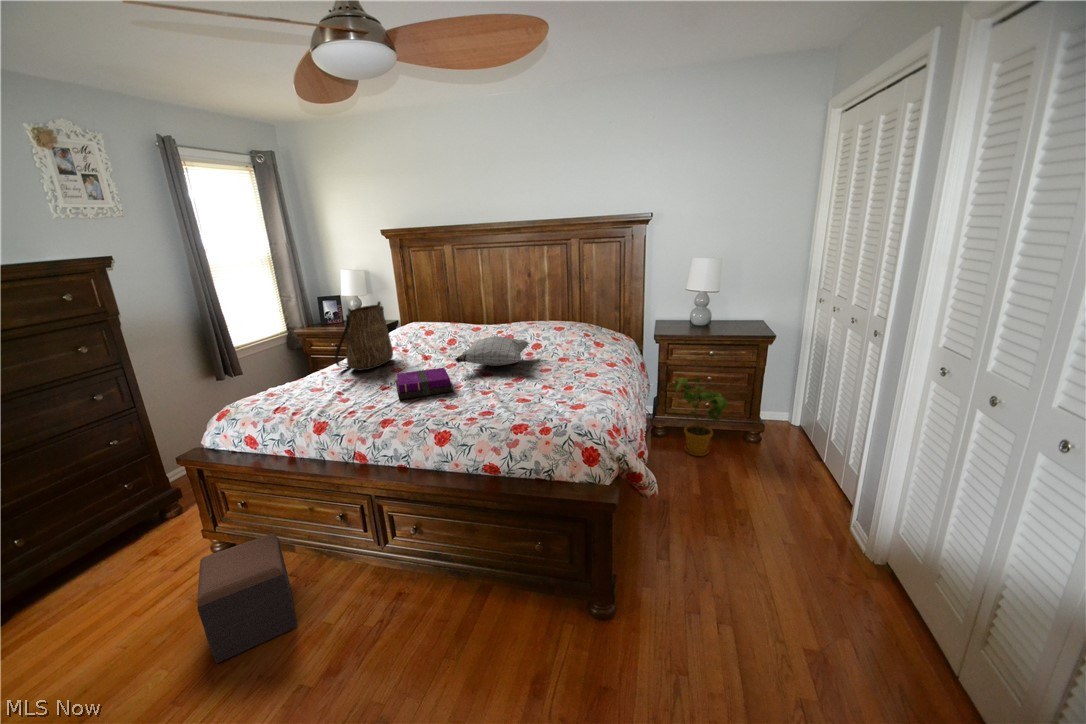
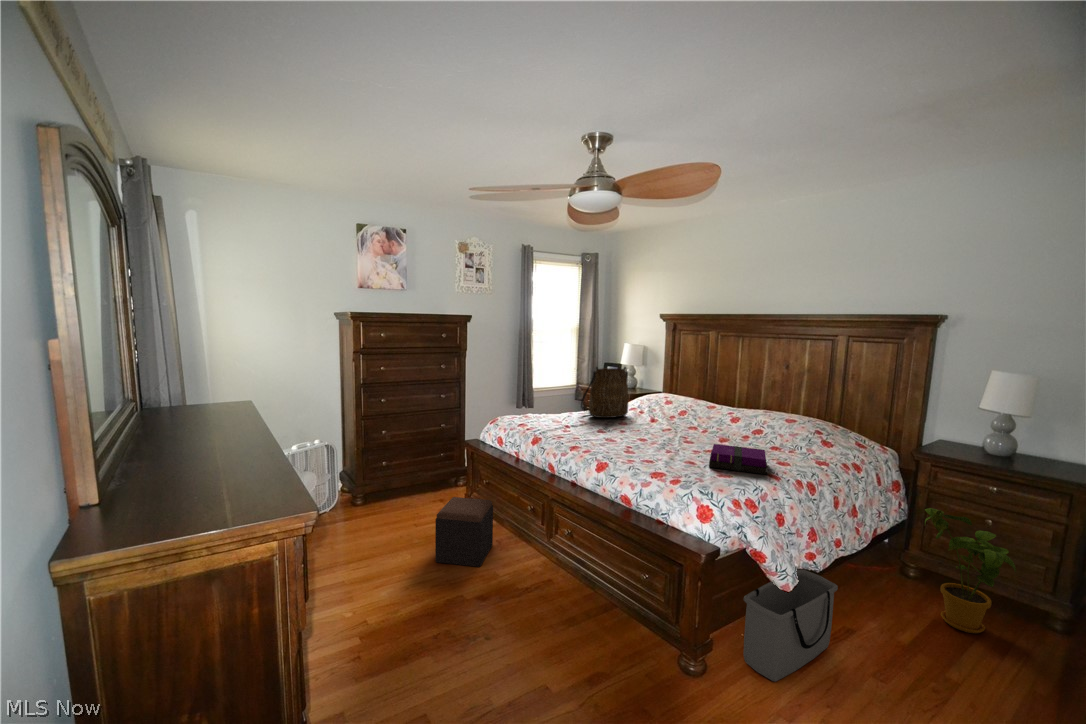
pillow: present [455,336,529,366] -> none [660,410,746,438]
notebook: present [396,368,453,400] -> present [709,444,768,474]
storage bin: none [620,461,667,566] -> present [743,569,838,681]

